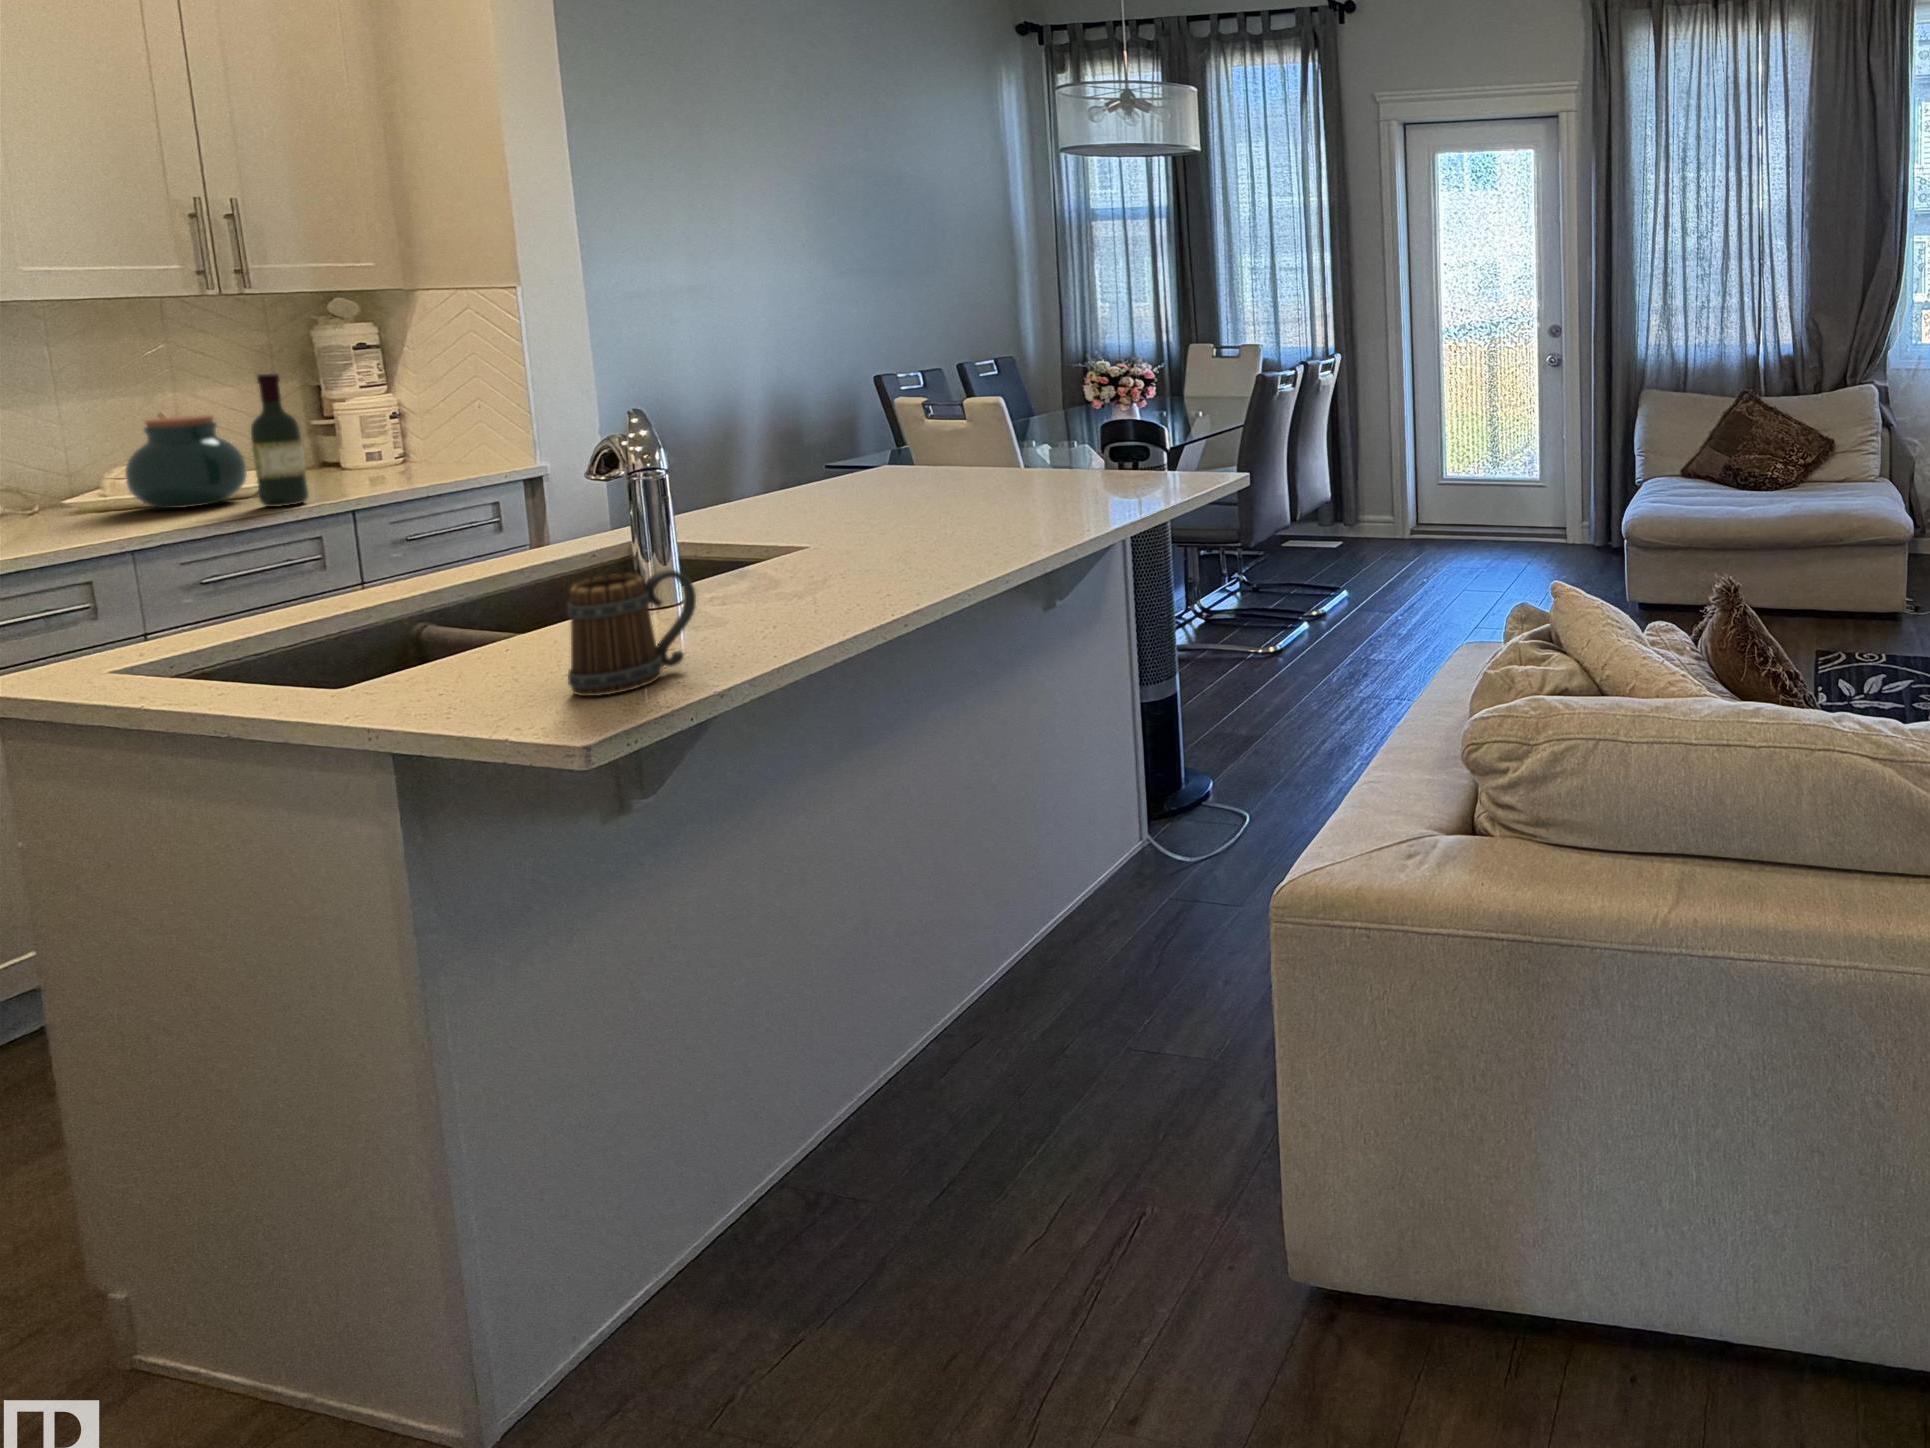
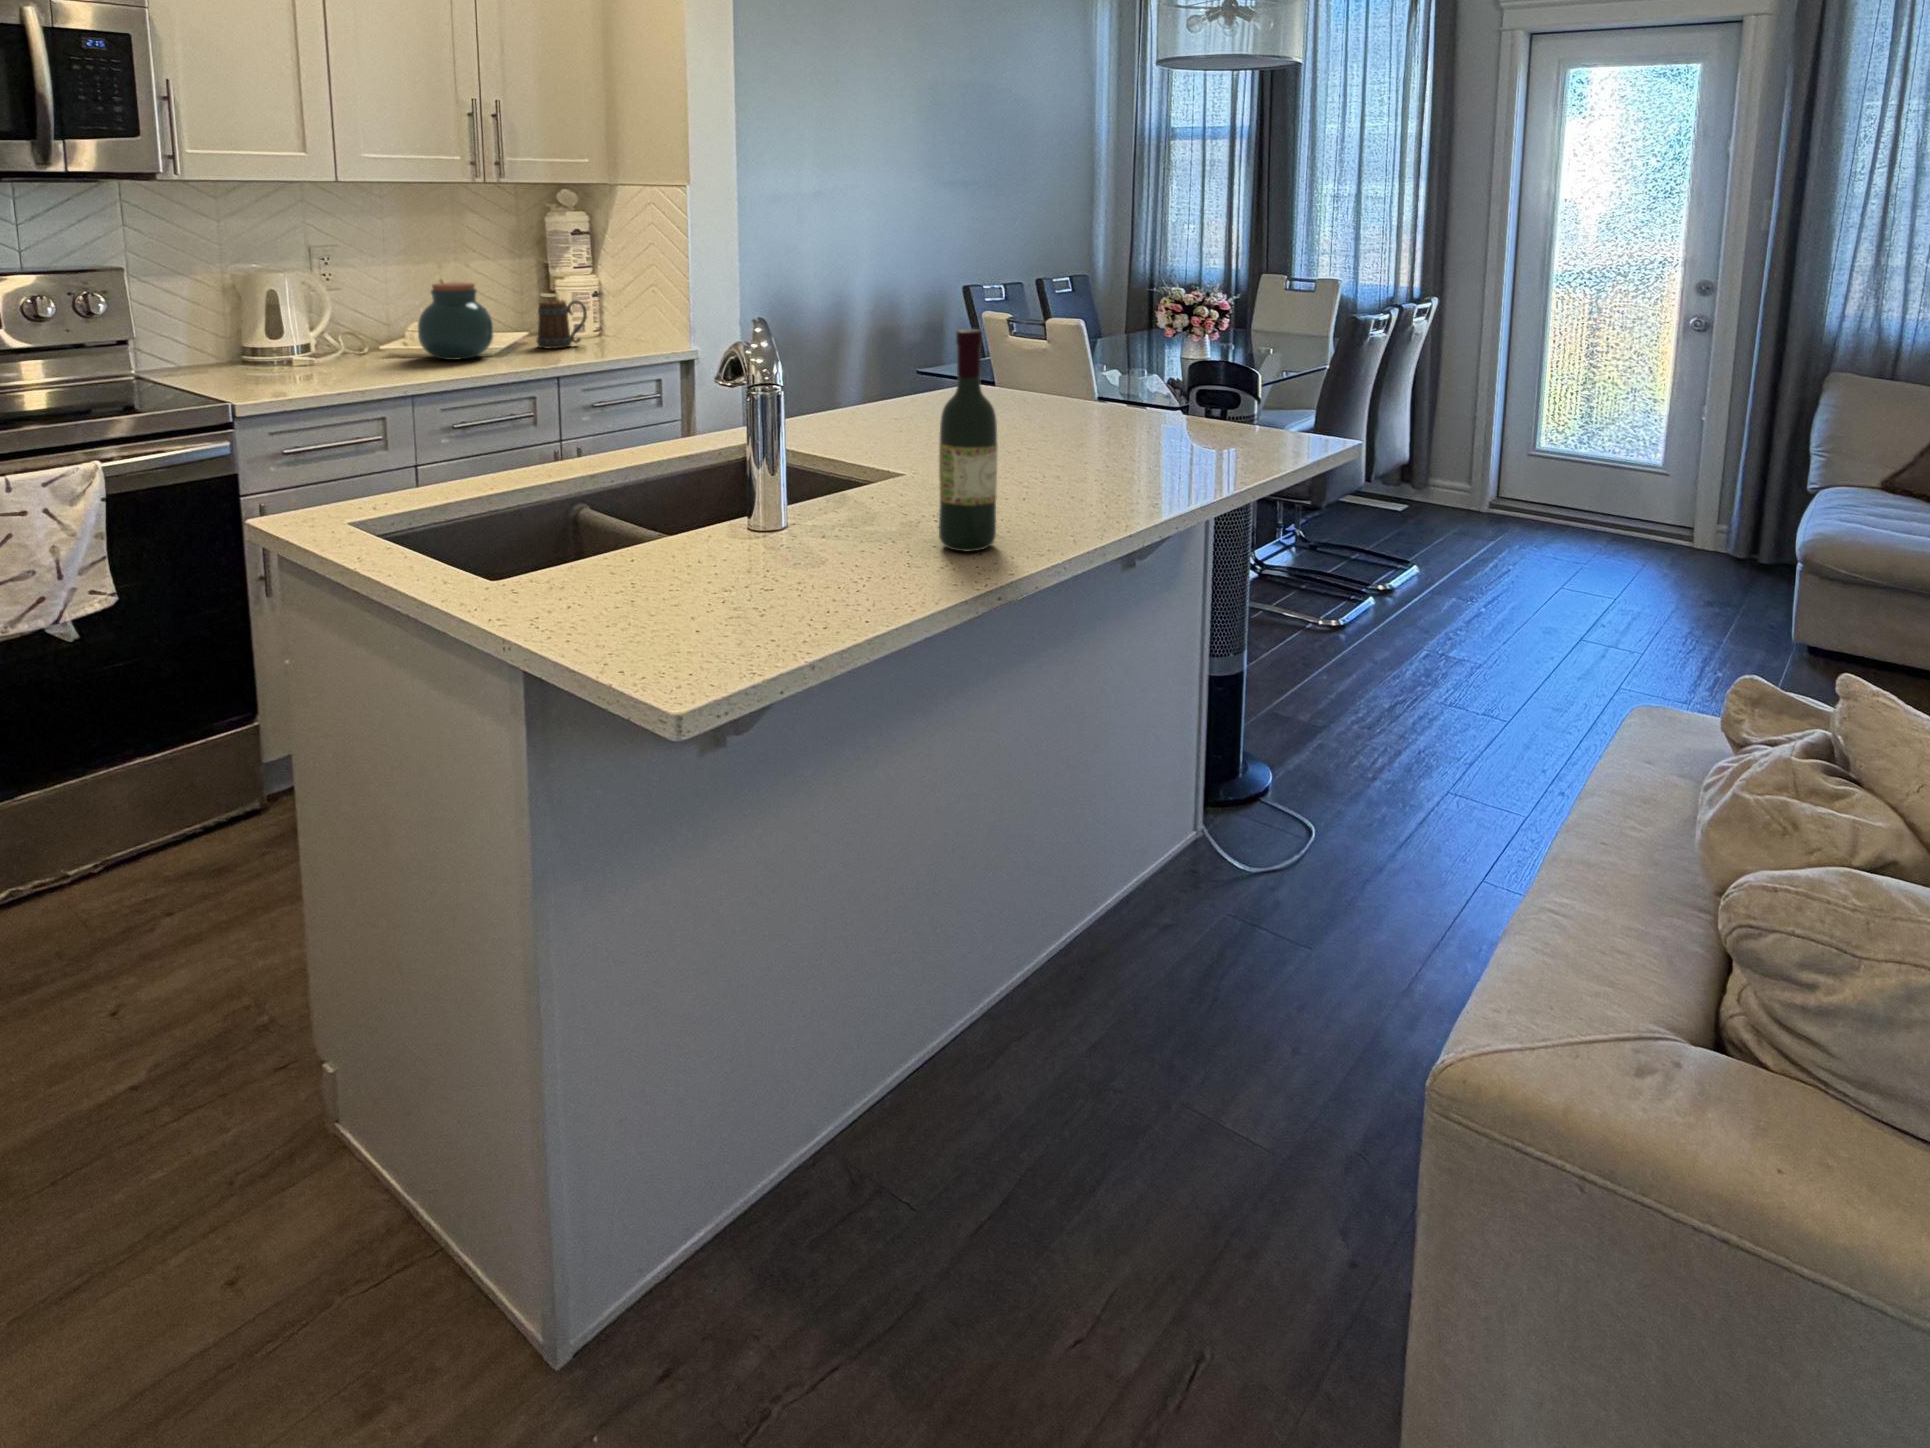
wine bottle: present [251,373,309,507] -> present [939,329,998,552]
mug: present [568,569,696,696] -> present [537,299,587,349]

